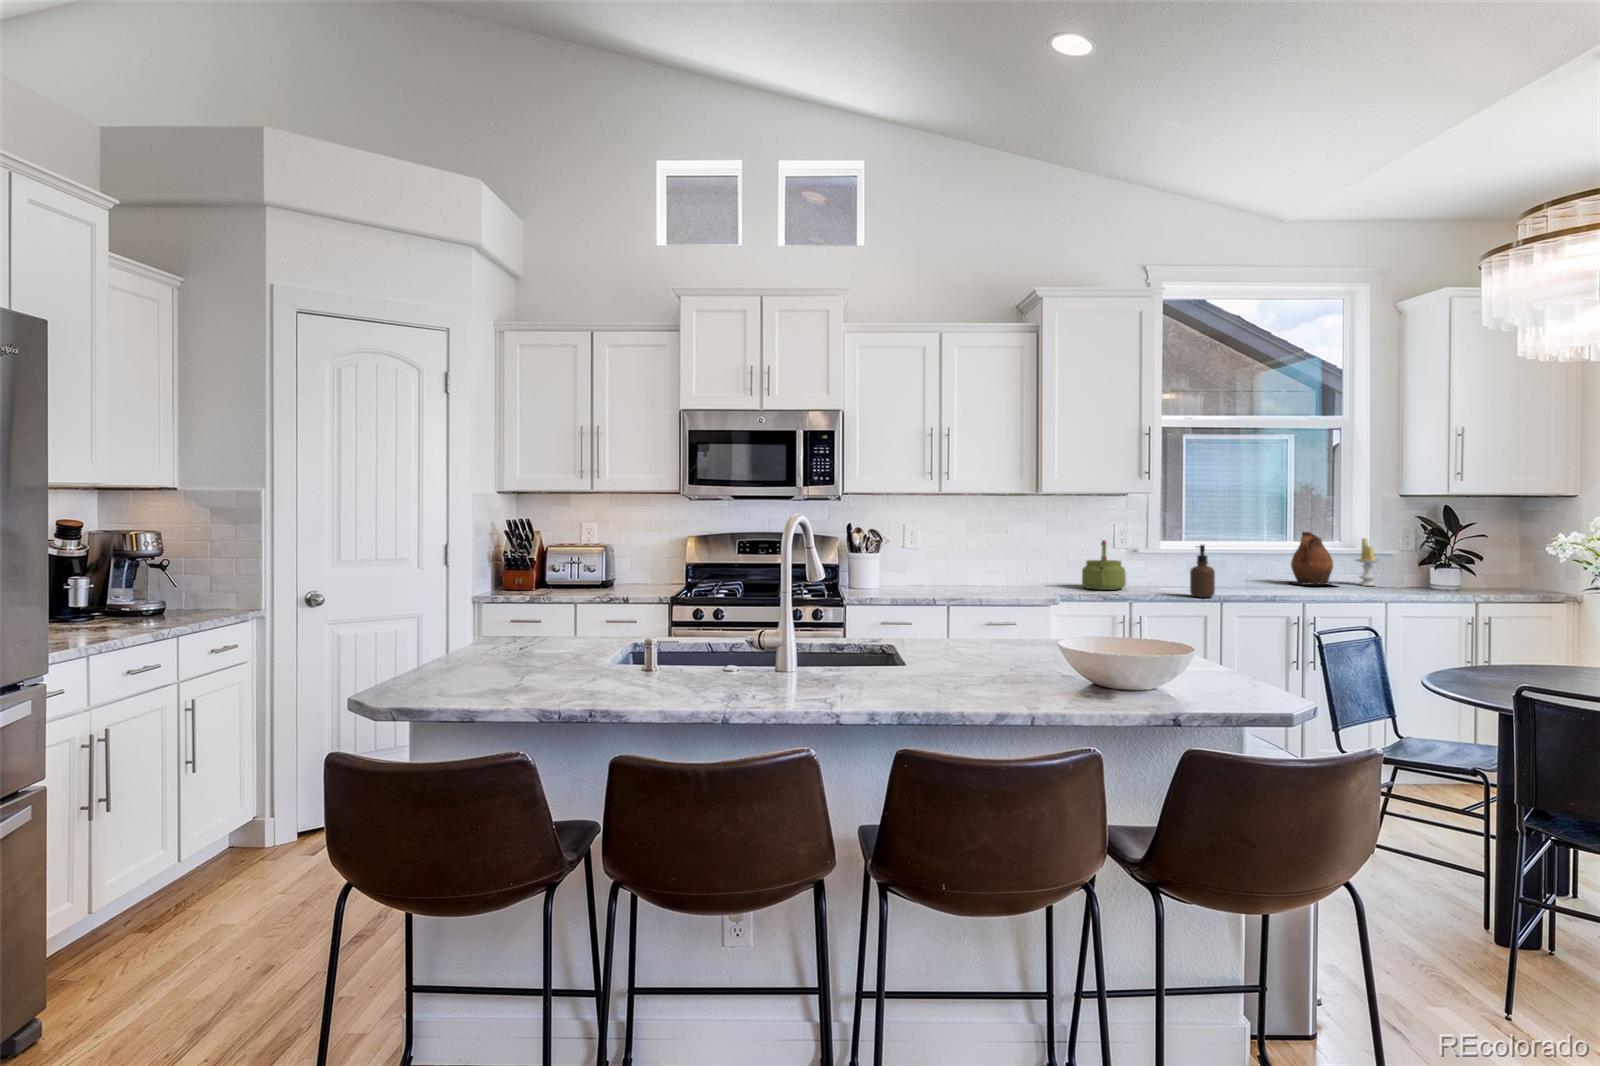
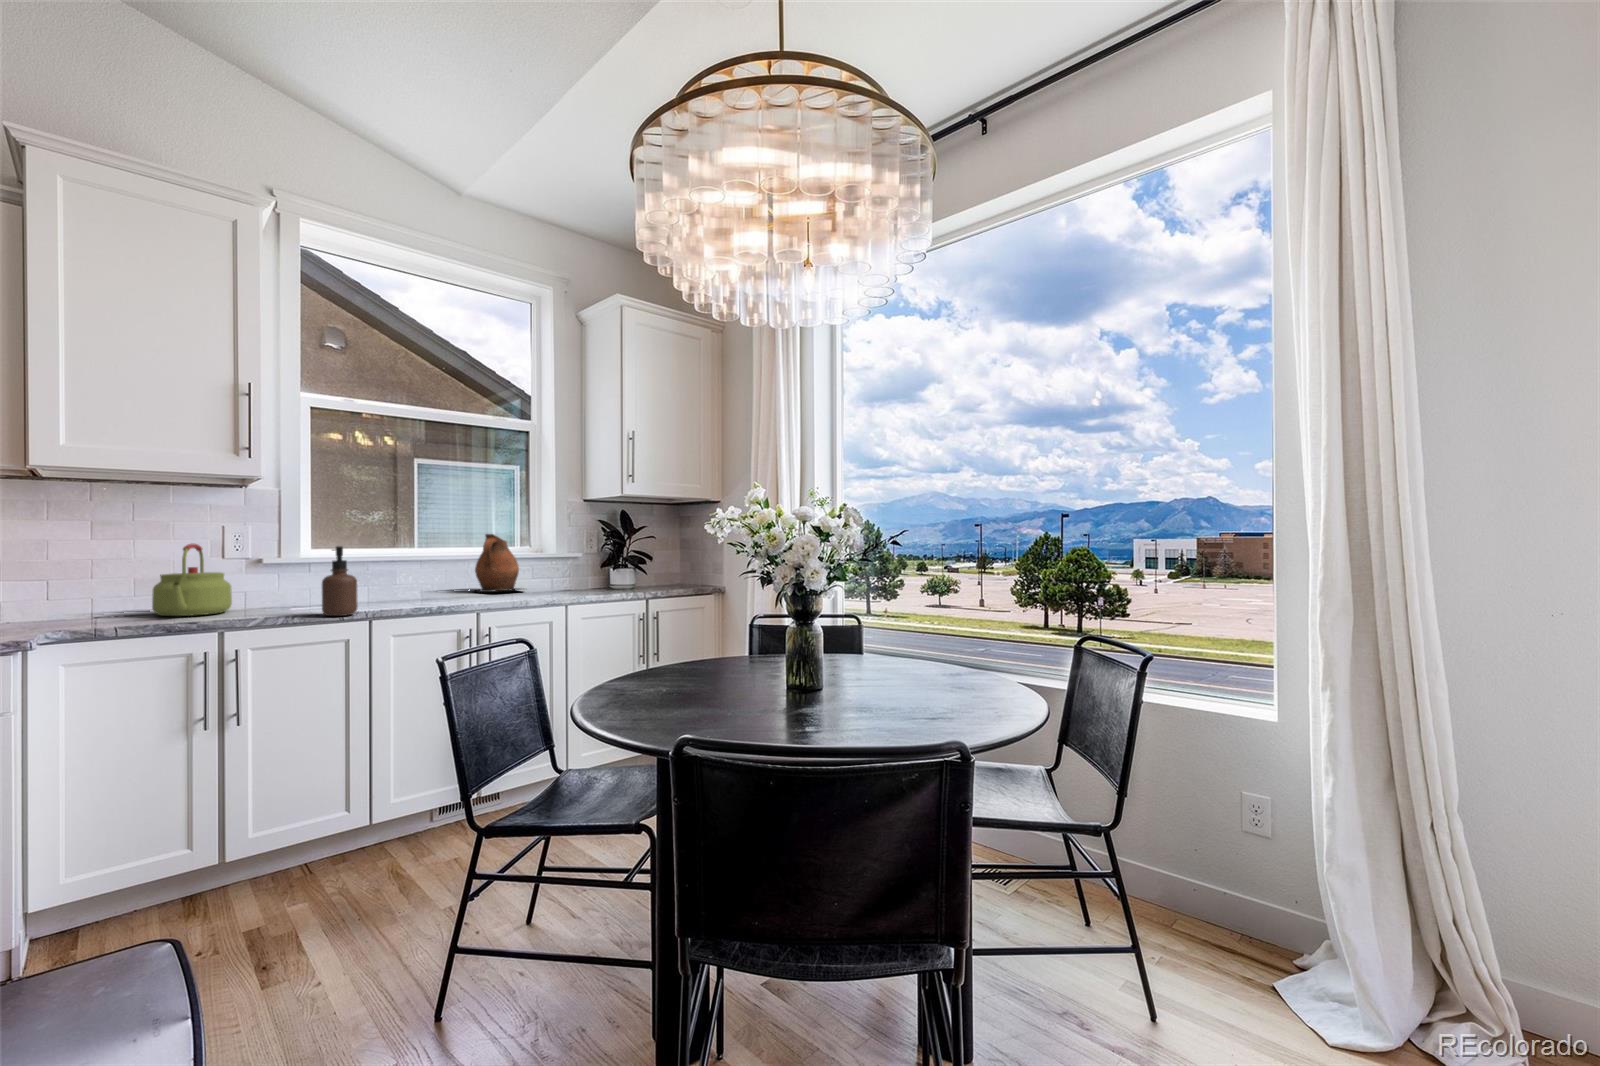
candle: present [1355,538,1380,586] -> none [540,540,567,590]

